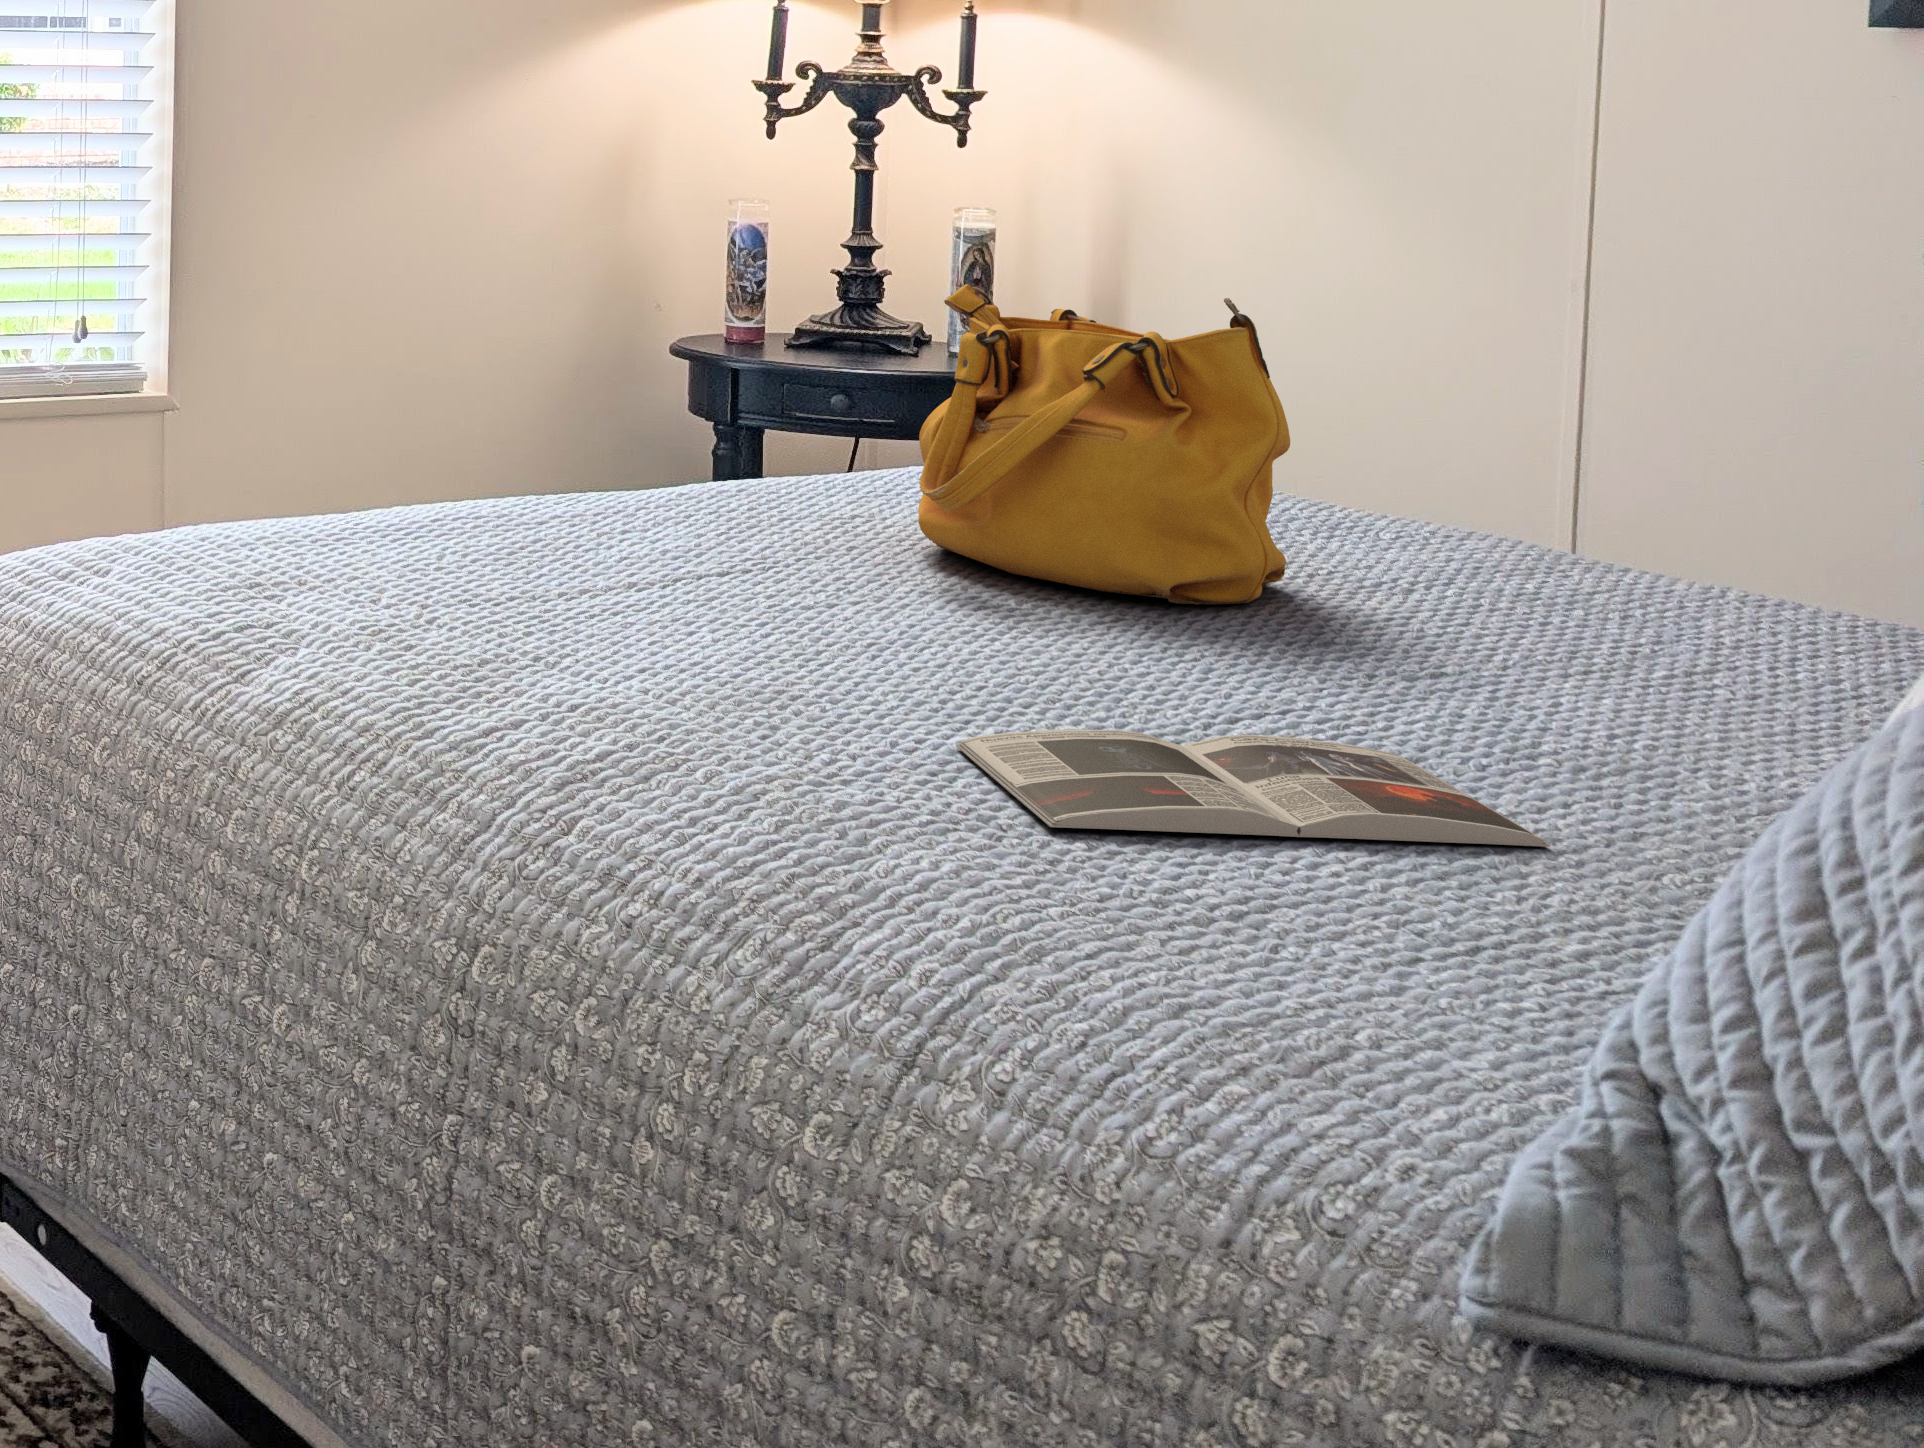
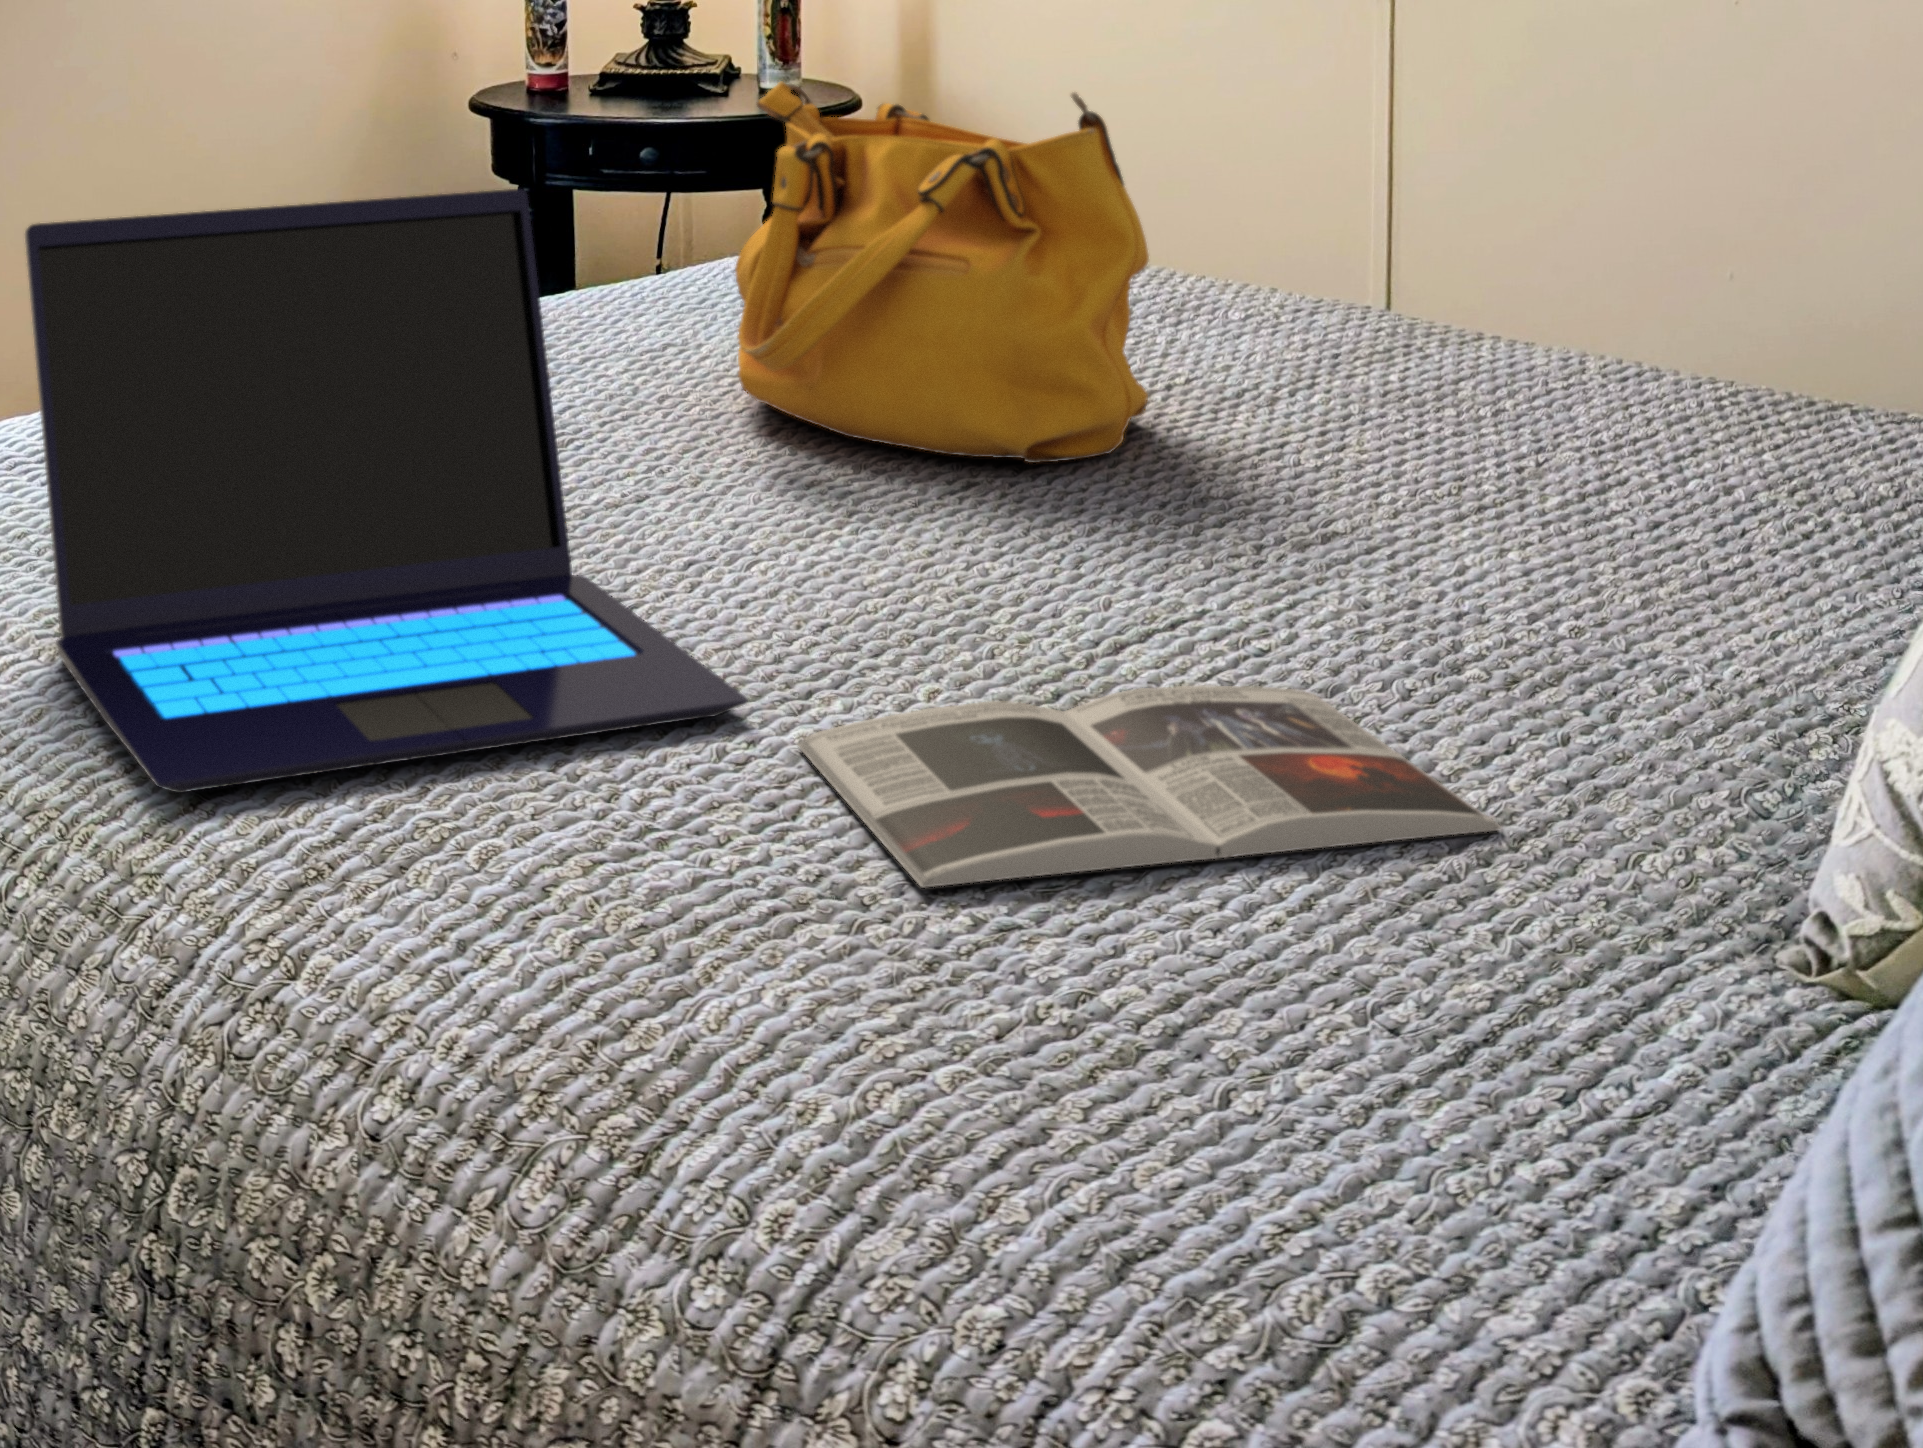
laptop: none [361,327,918,725] -> present [25,189,748,793]

